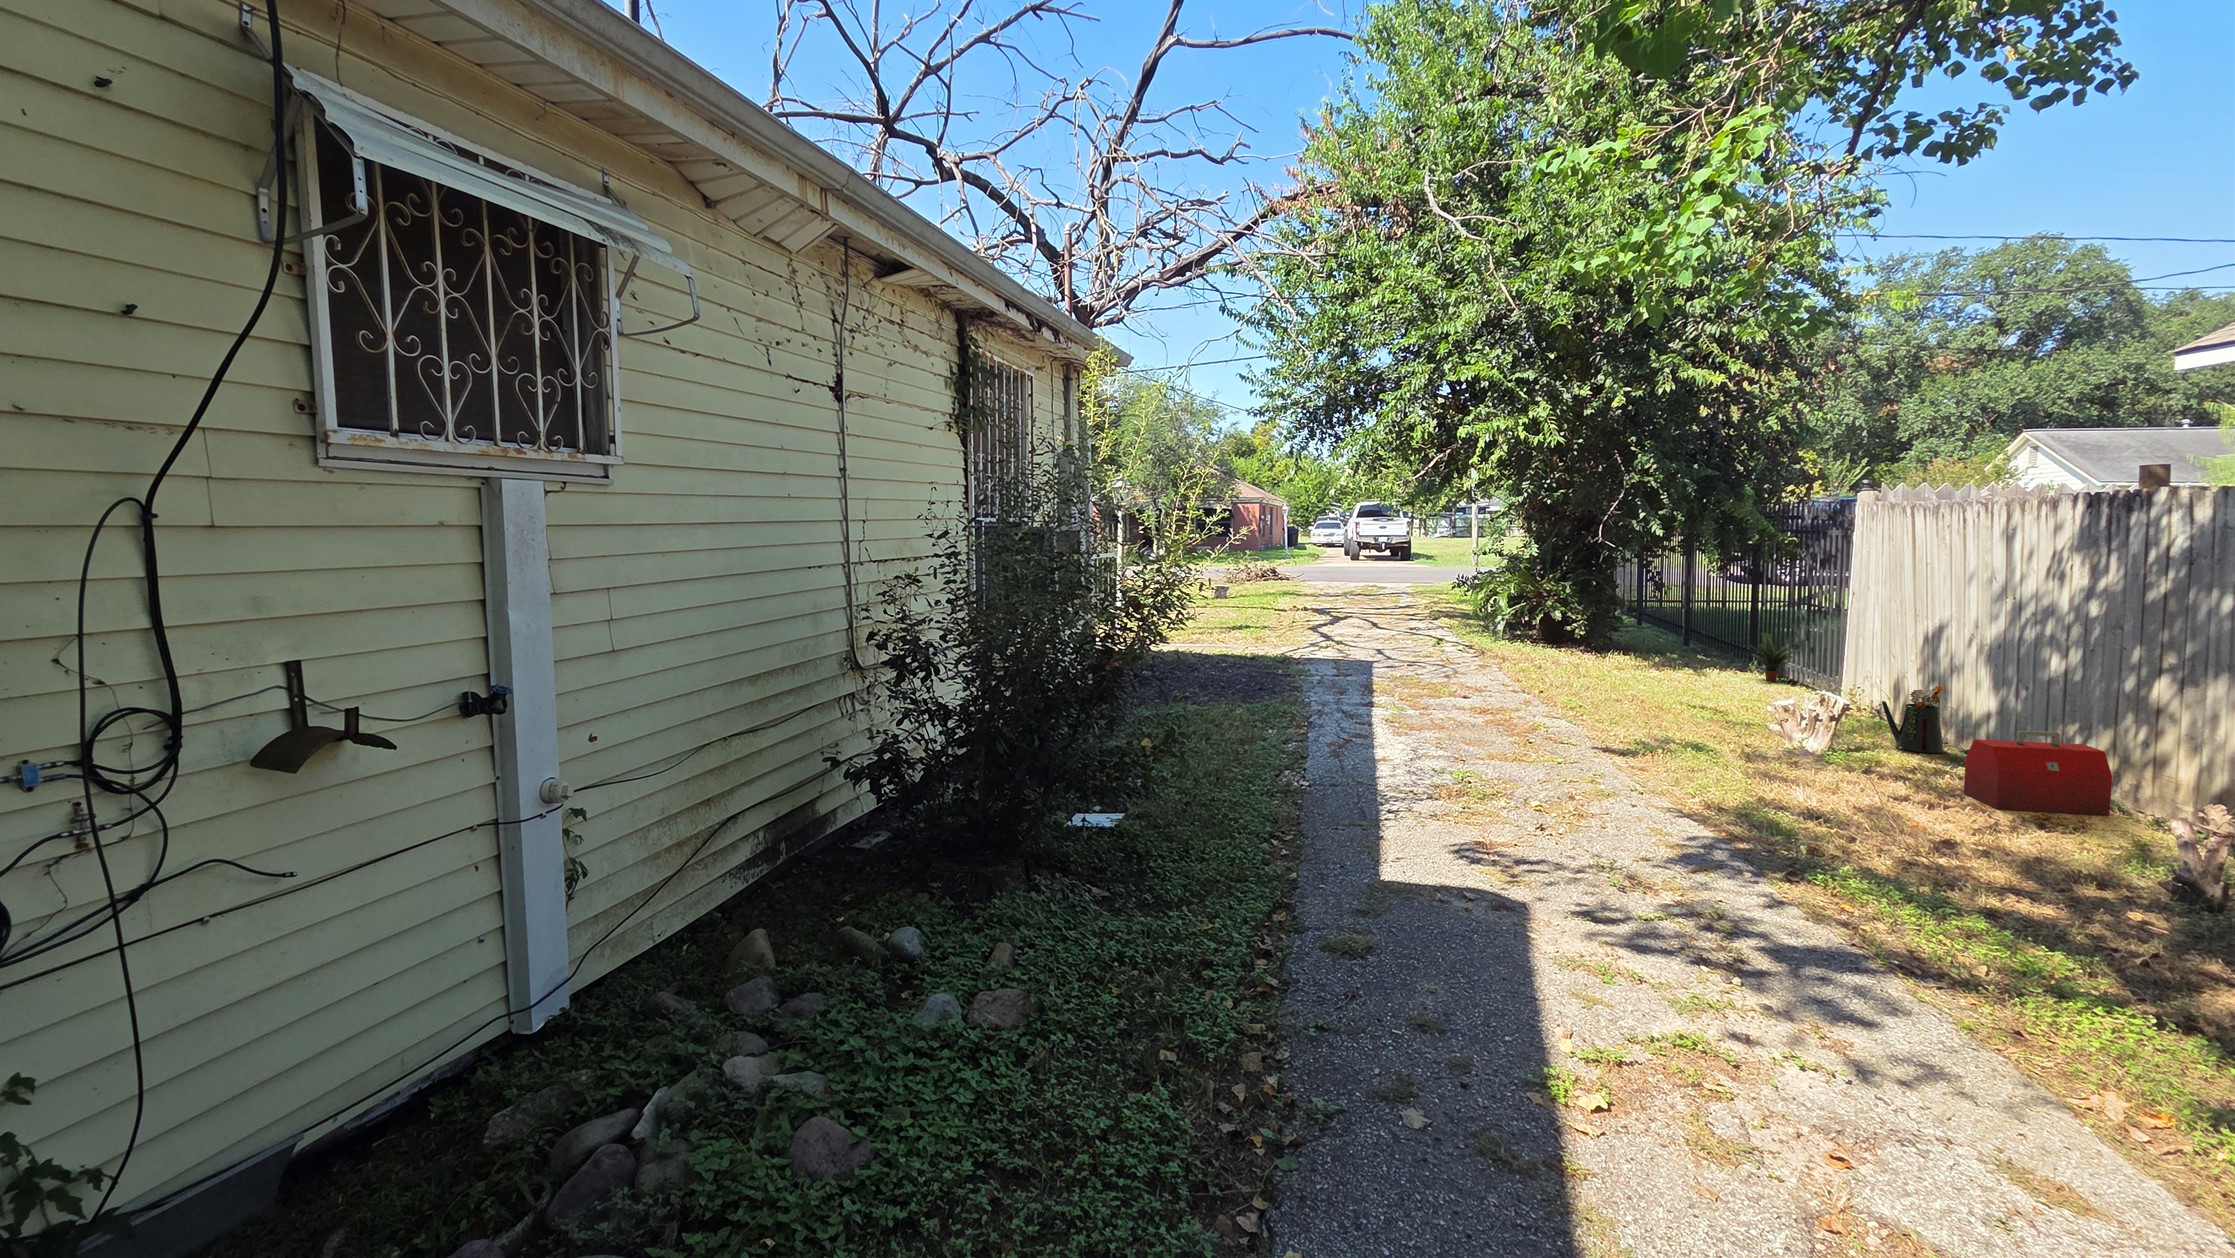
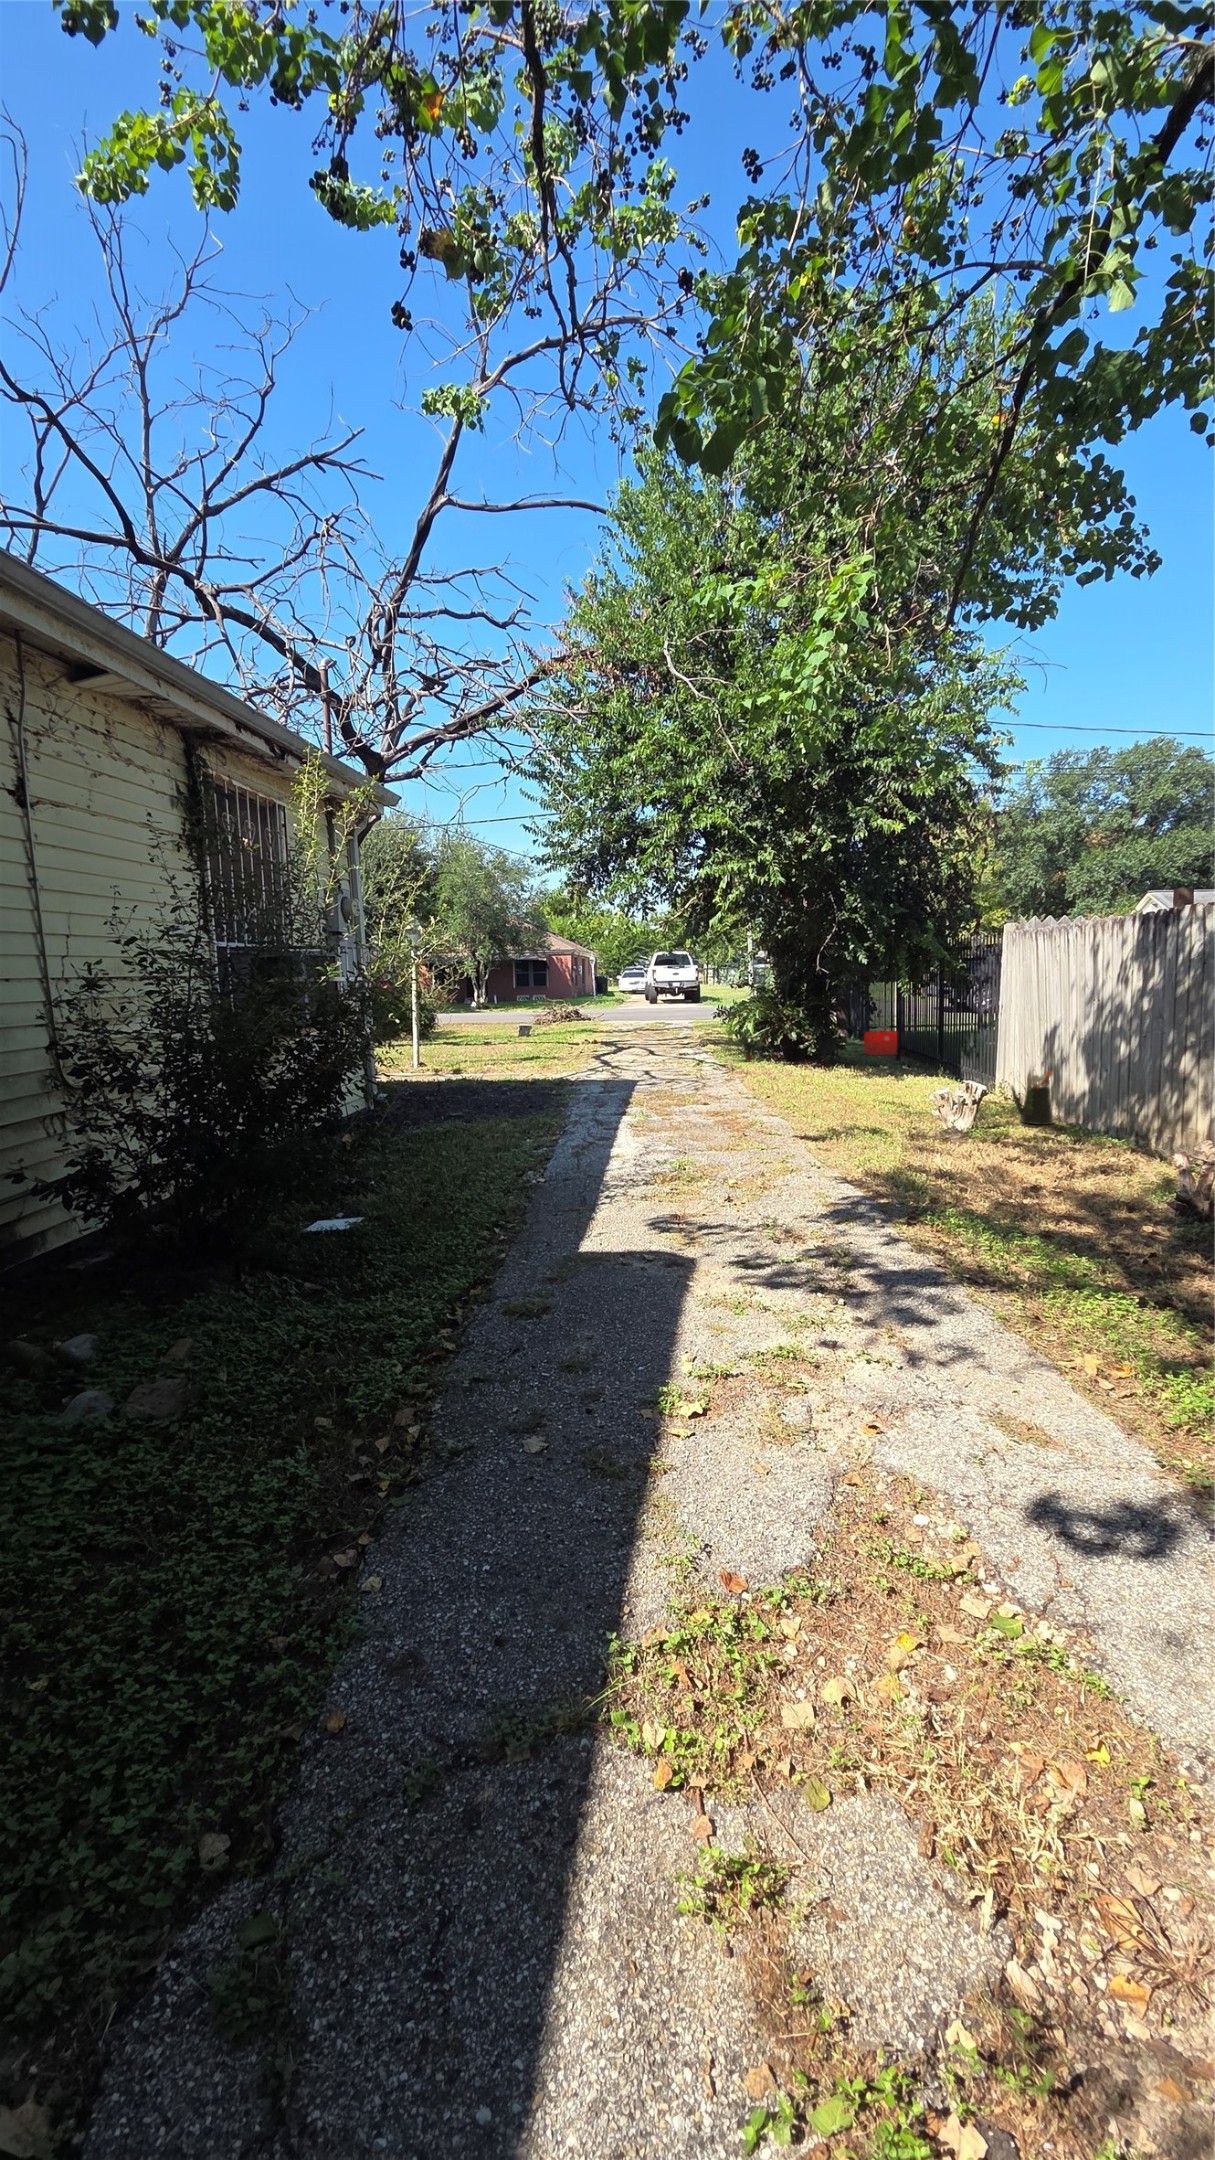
potted plant: present [1750,633,1800,681] -> present [739,1031,761,1062]
toolbox: present [1964,731,2112,816] -> present [864,1027,897,1056]

